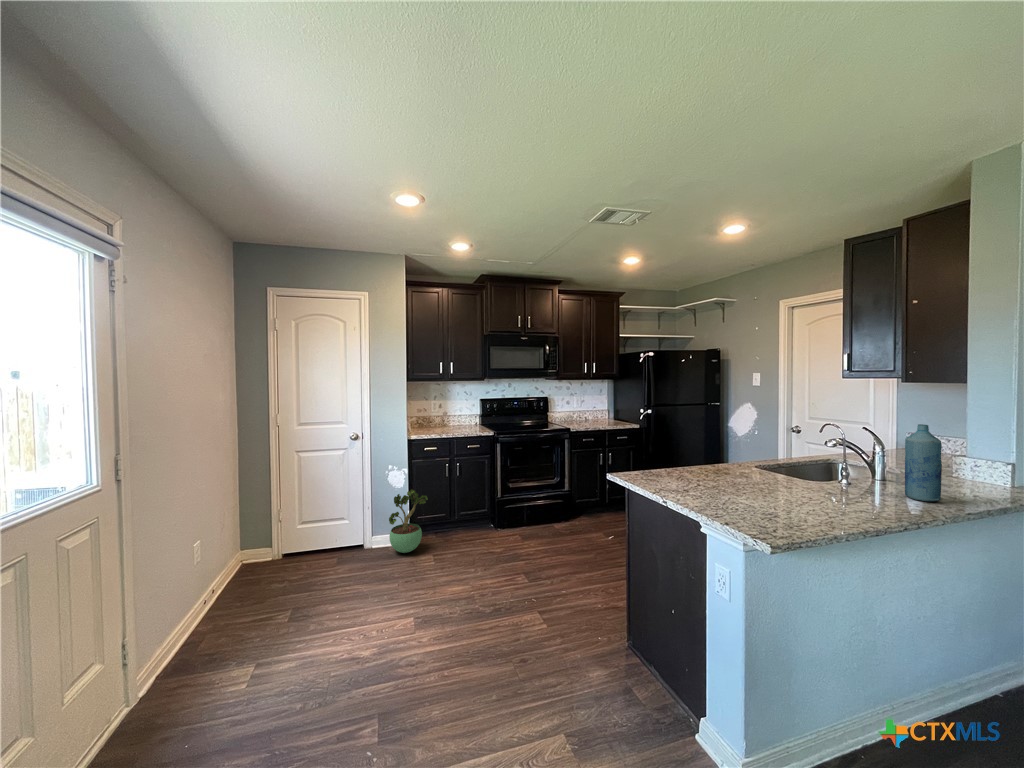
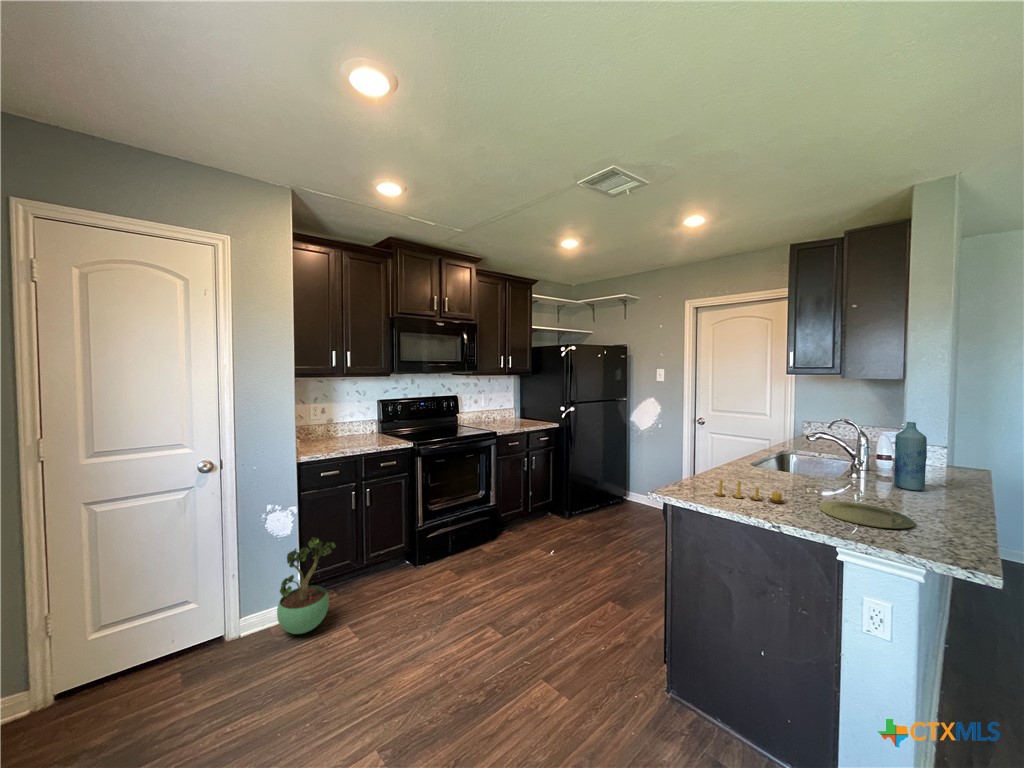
candle: none [664,465,722,491] -> present [714,479,784,503]
plate: none [745,496,832,520] -> present [819,502,915,529]

